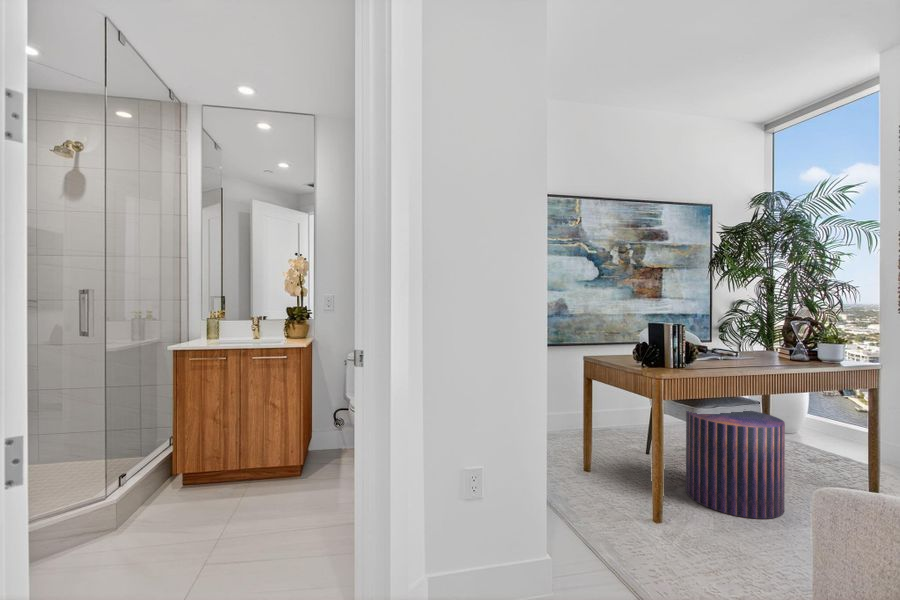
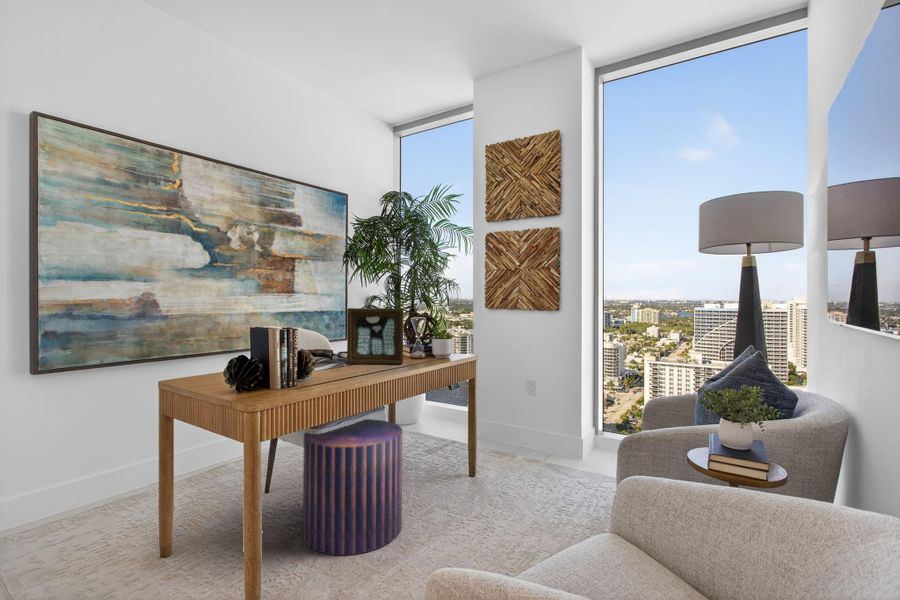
picture frame: none [723,311,784,363] -> present [347,308,403,364]

